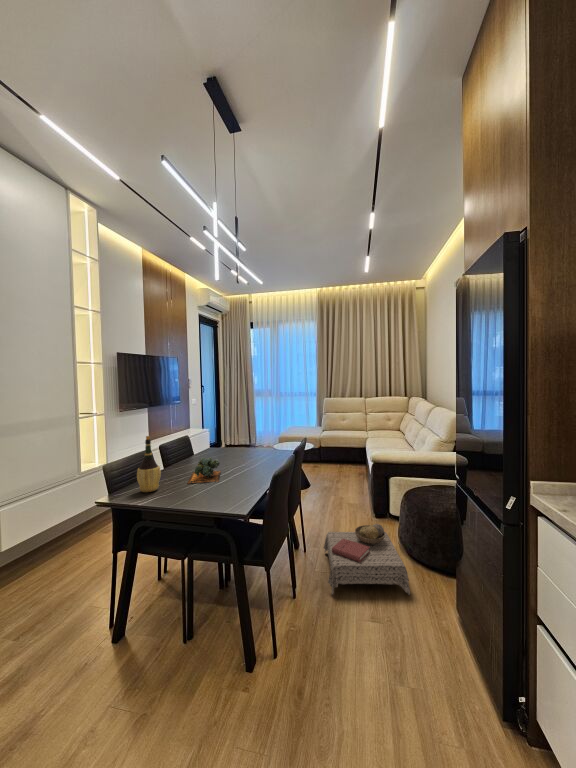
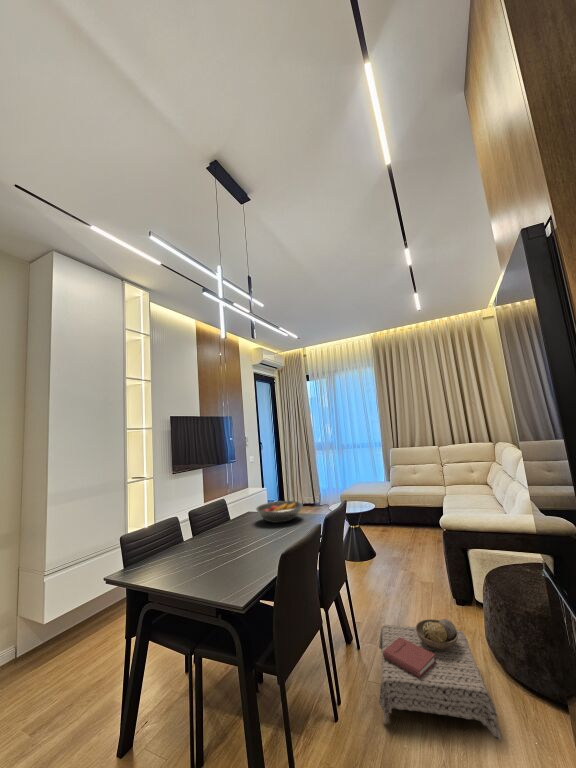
wine bottle: present [137,436,161,492] -> none [148,505,174,569]
fruit bowl: none [221,438,265,456] -> present [256,501,303,523]
succulent plant: present [188,457,221,484] -> none [203,527,246,559]

